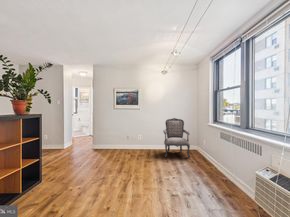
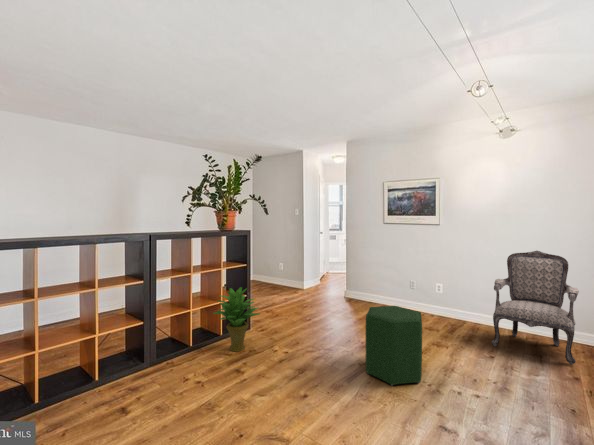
ottoman: none [126,148,154,186] -> present [366,306,422,385]
potted plant: none [20,153,60,201] -> present [213,287,260,352]

